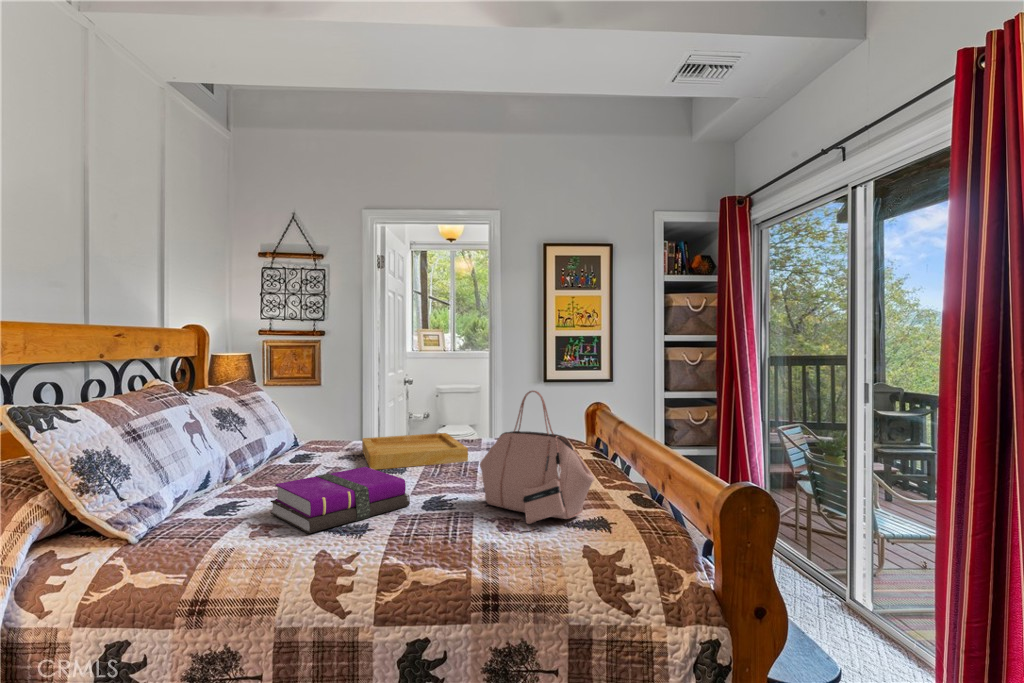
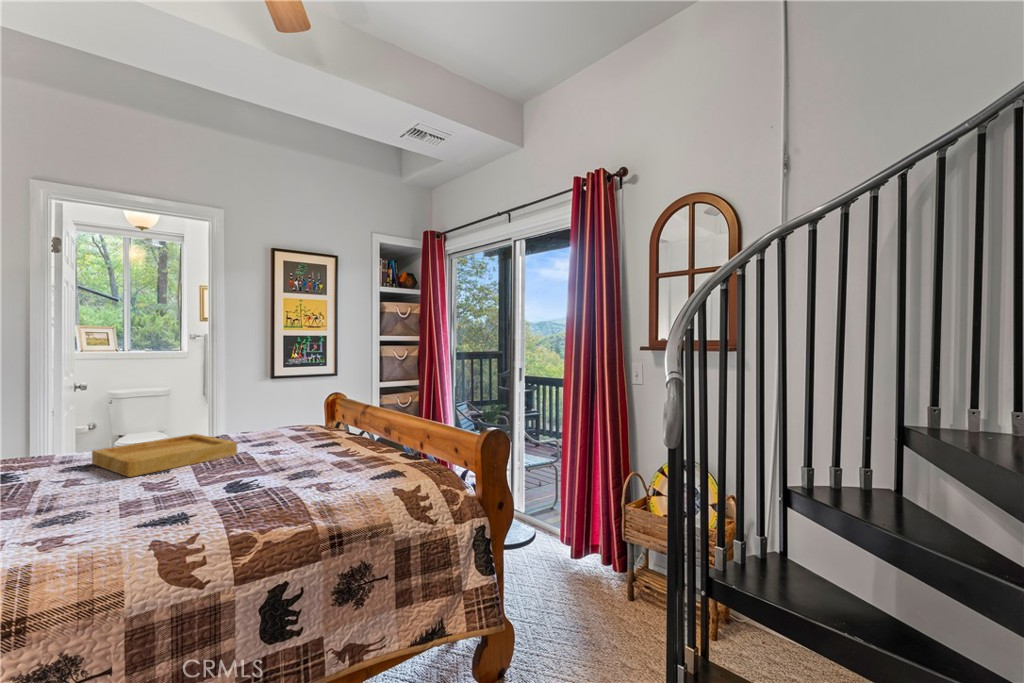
handbag: present [480,391,594,524] -> none [282,379,390,484]
notebook: present [270,467,410,533] -> none [45,468,216,533]

